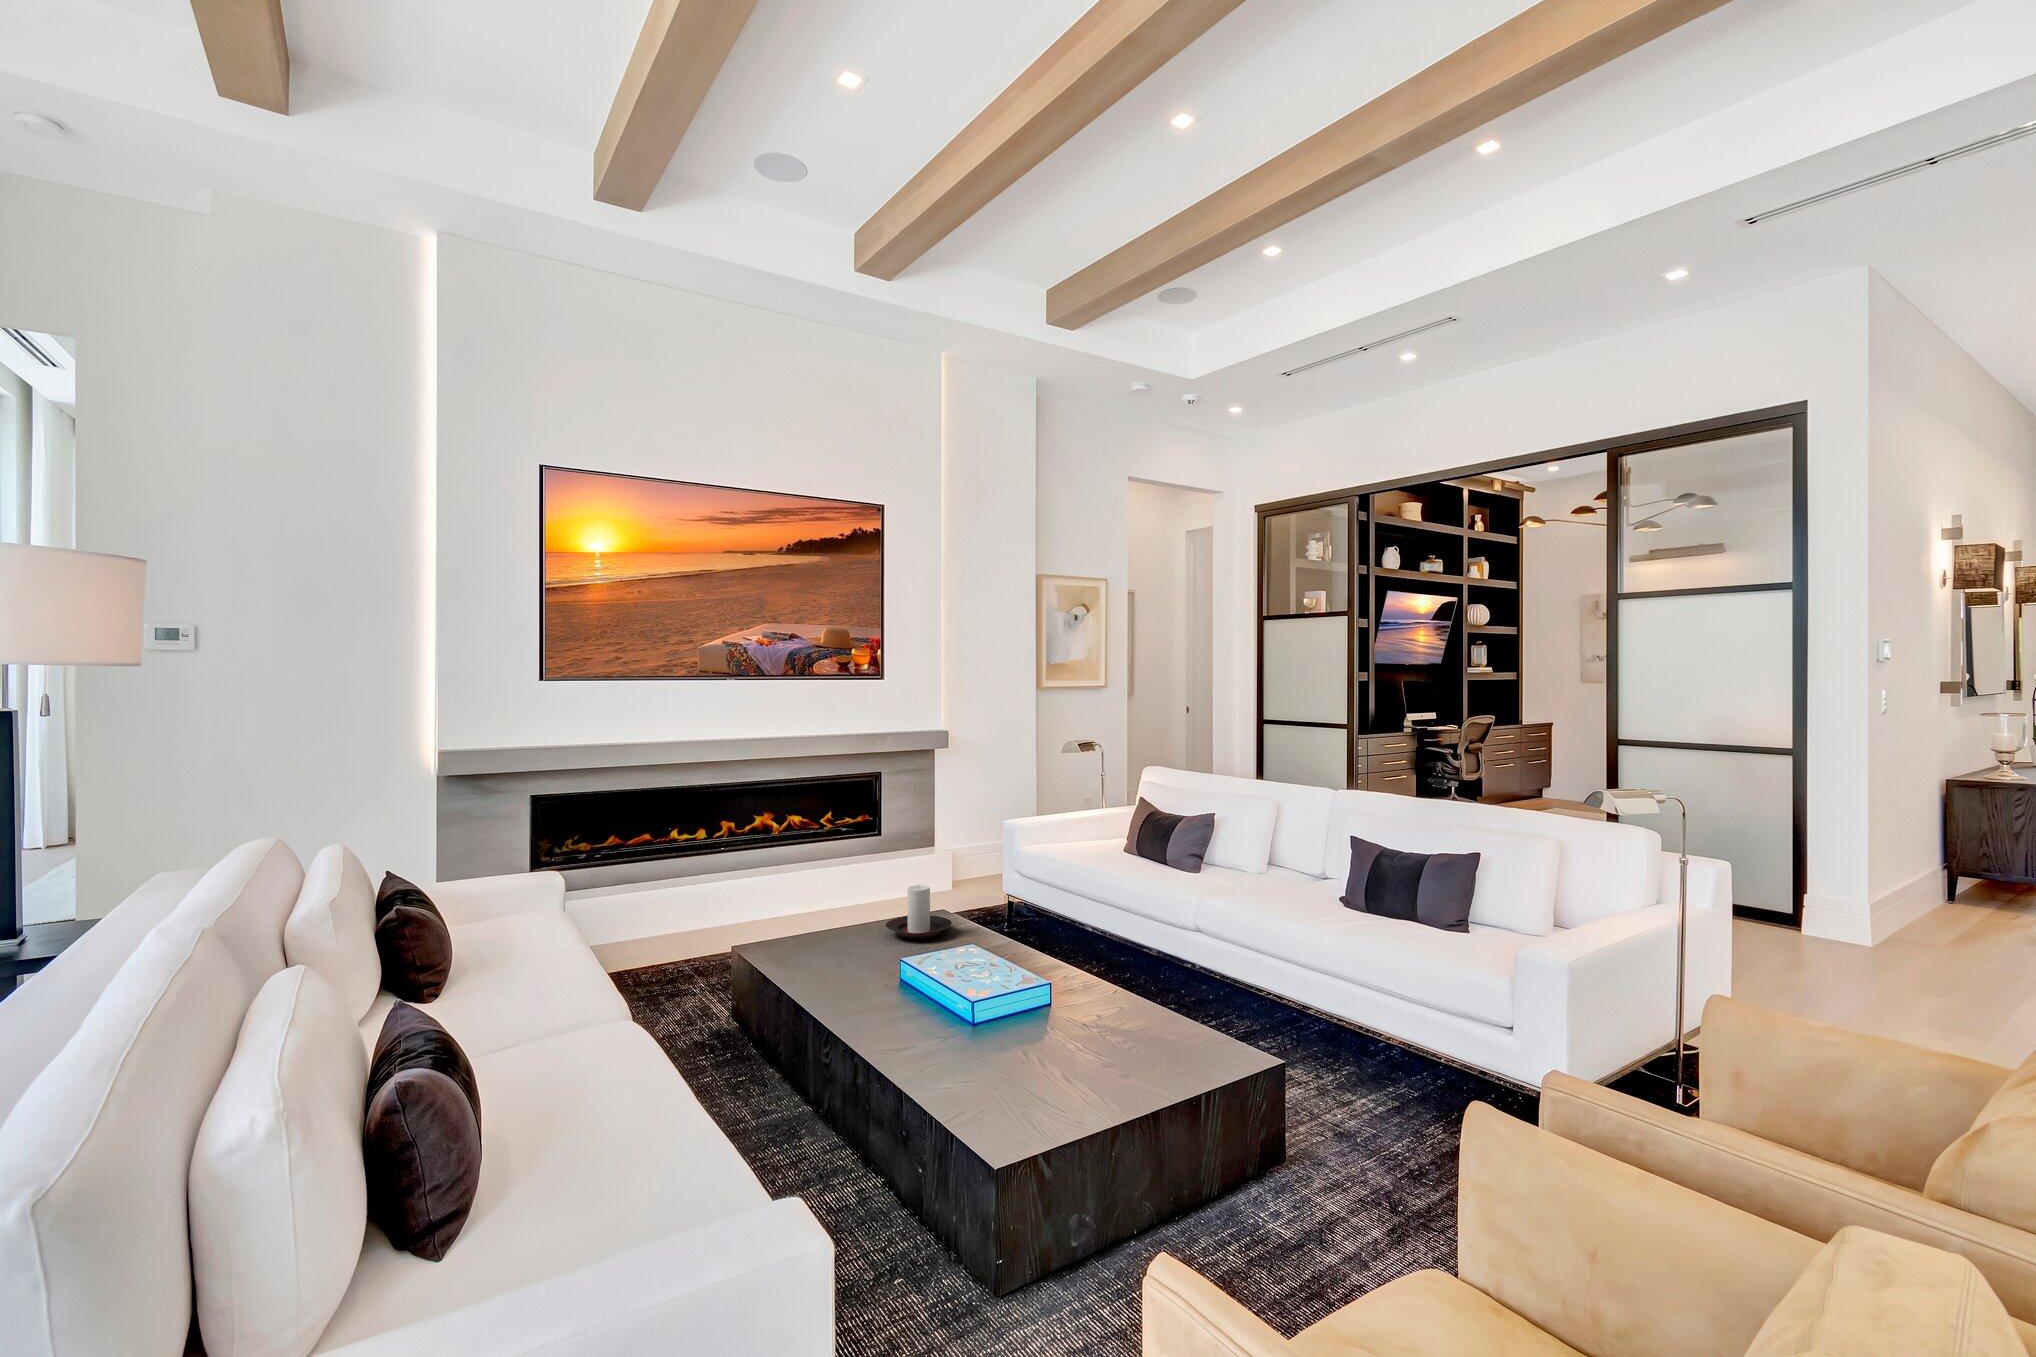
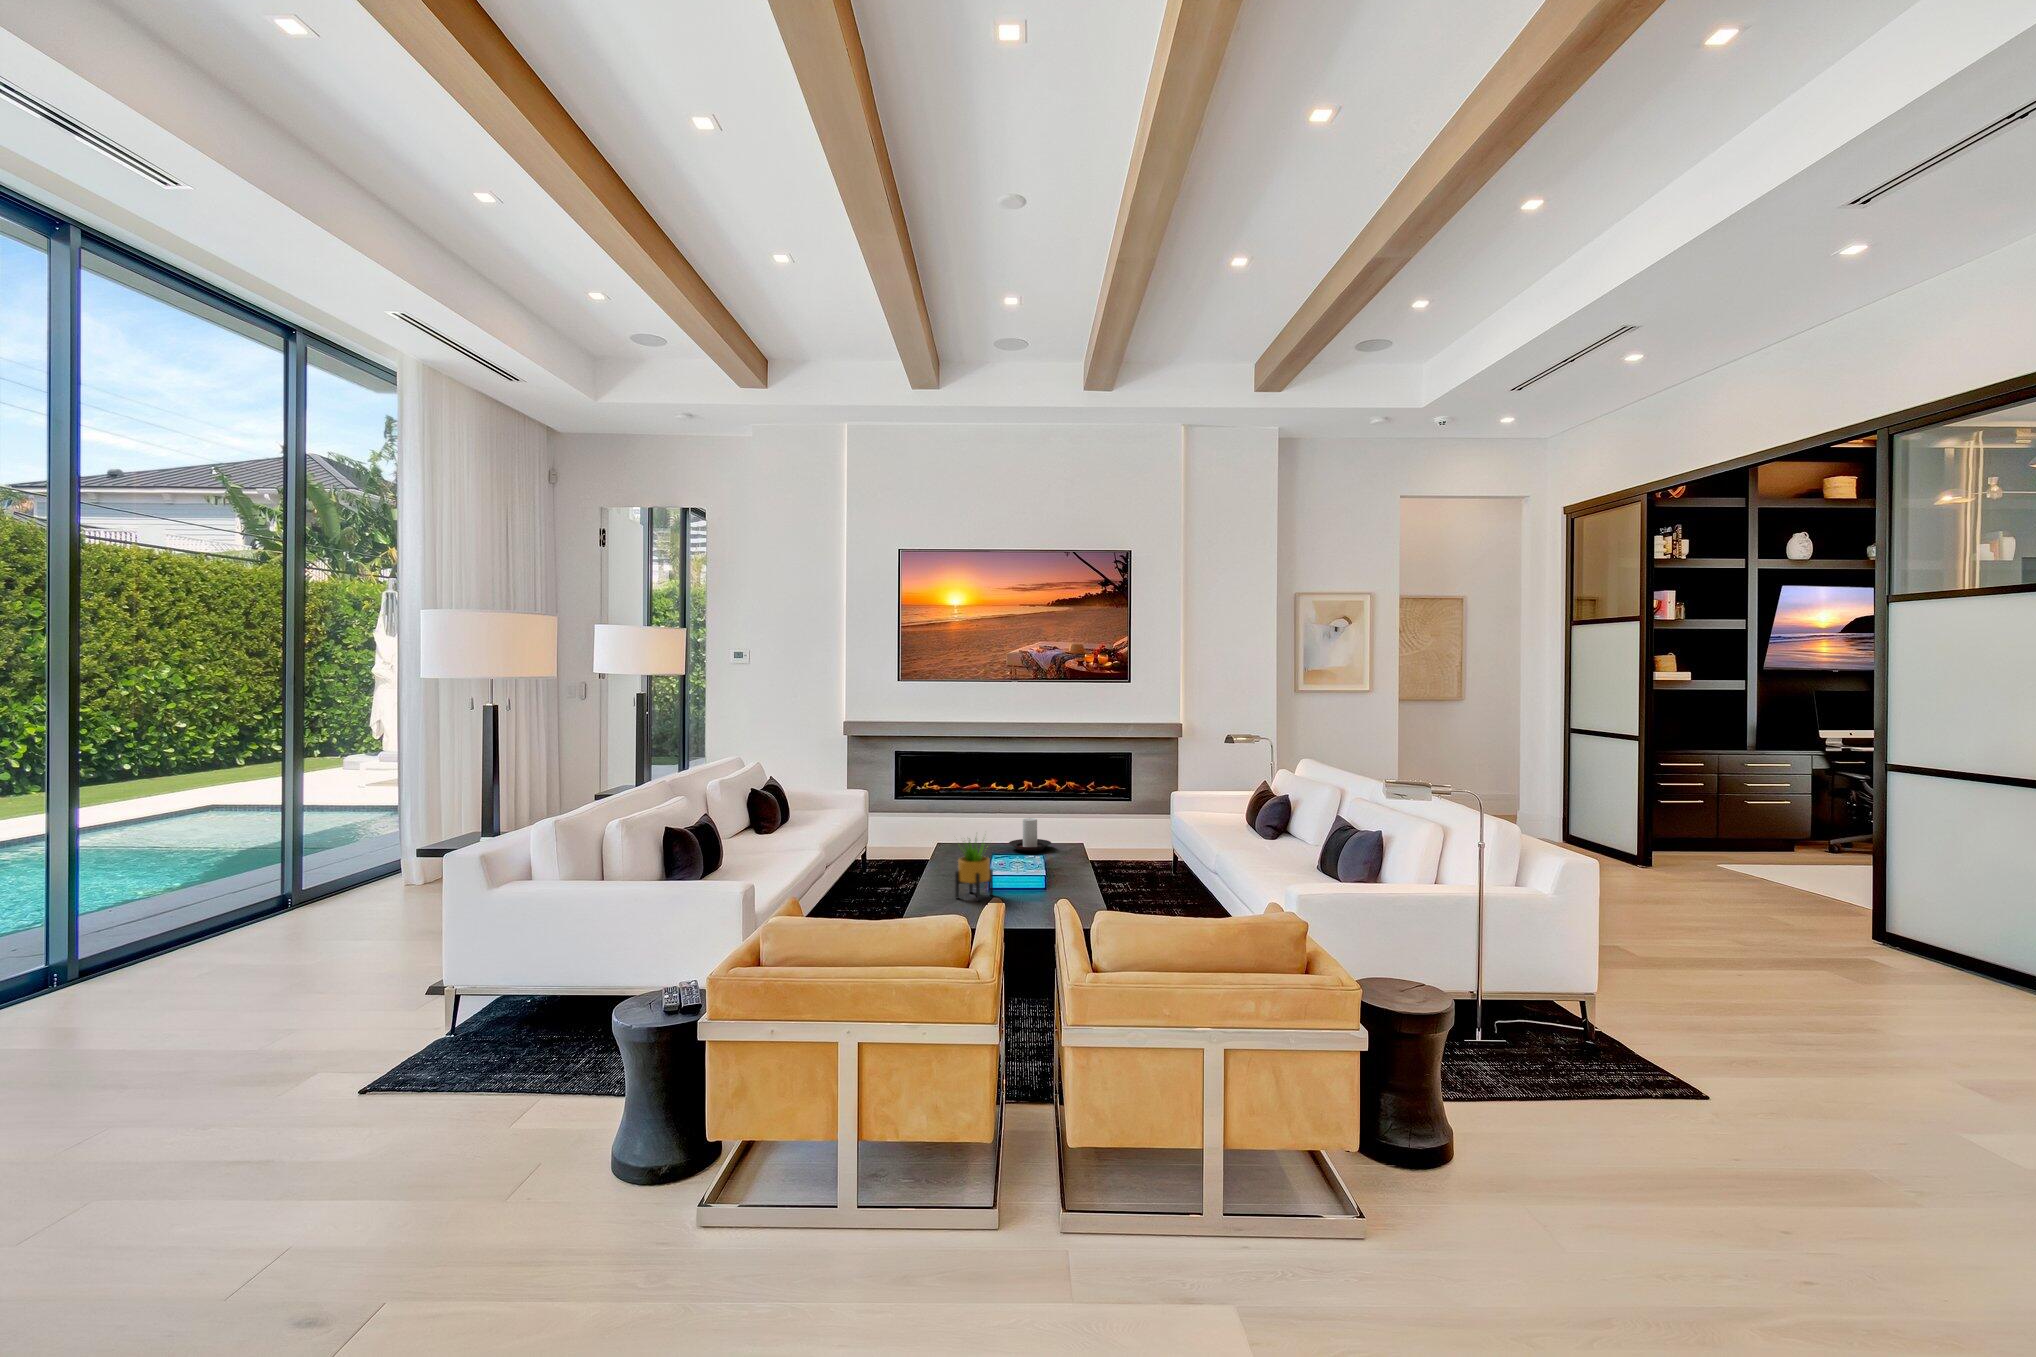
potted plant: none [997,923,1061,1051] -> present [955,838,993,901]

